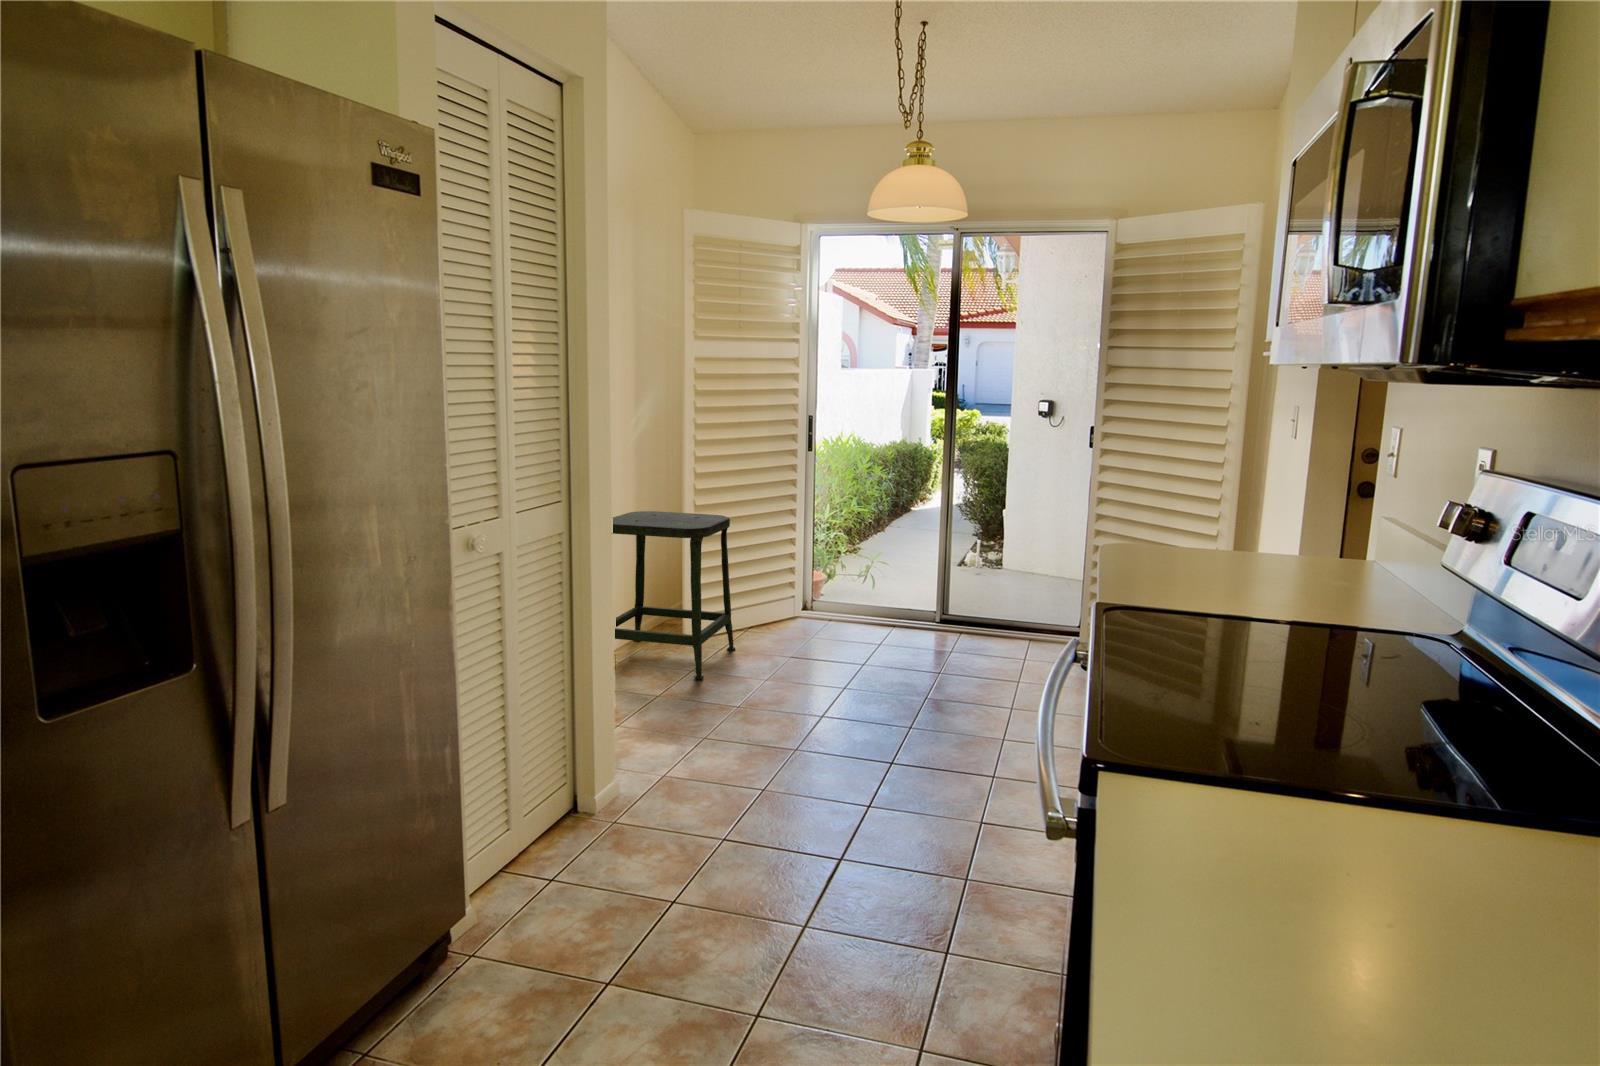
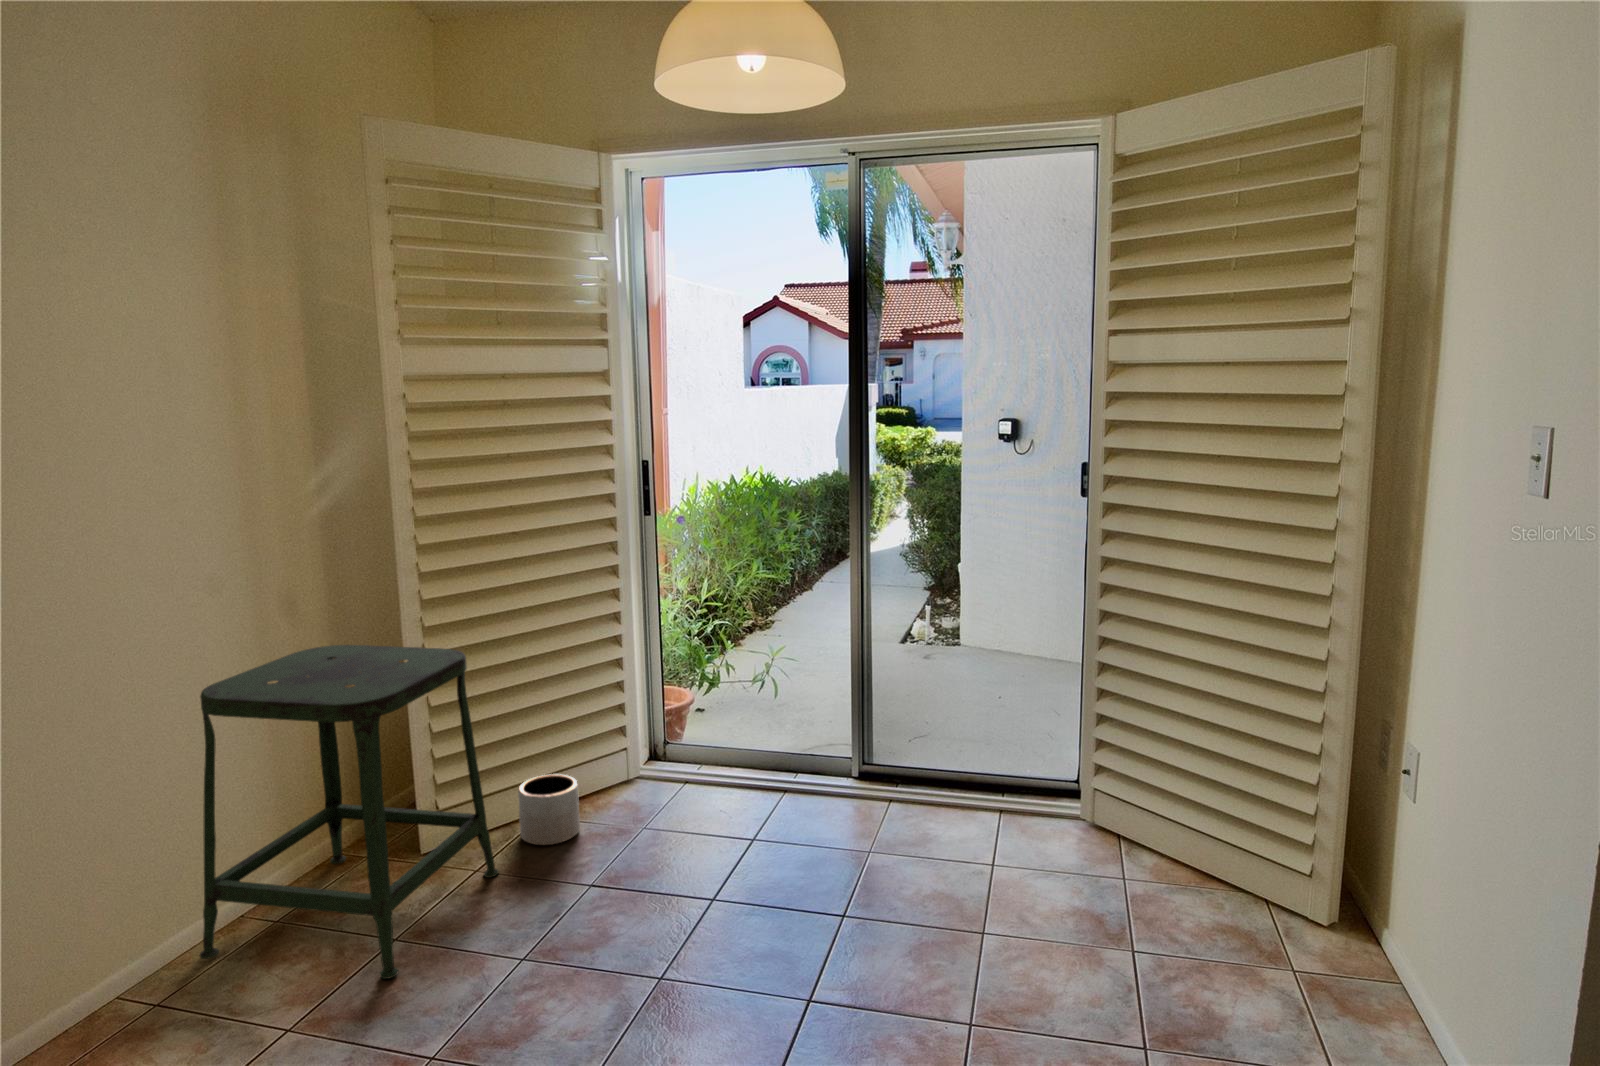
planter: none [740,603,775,641] -> present [518,774,580,845]

